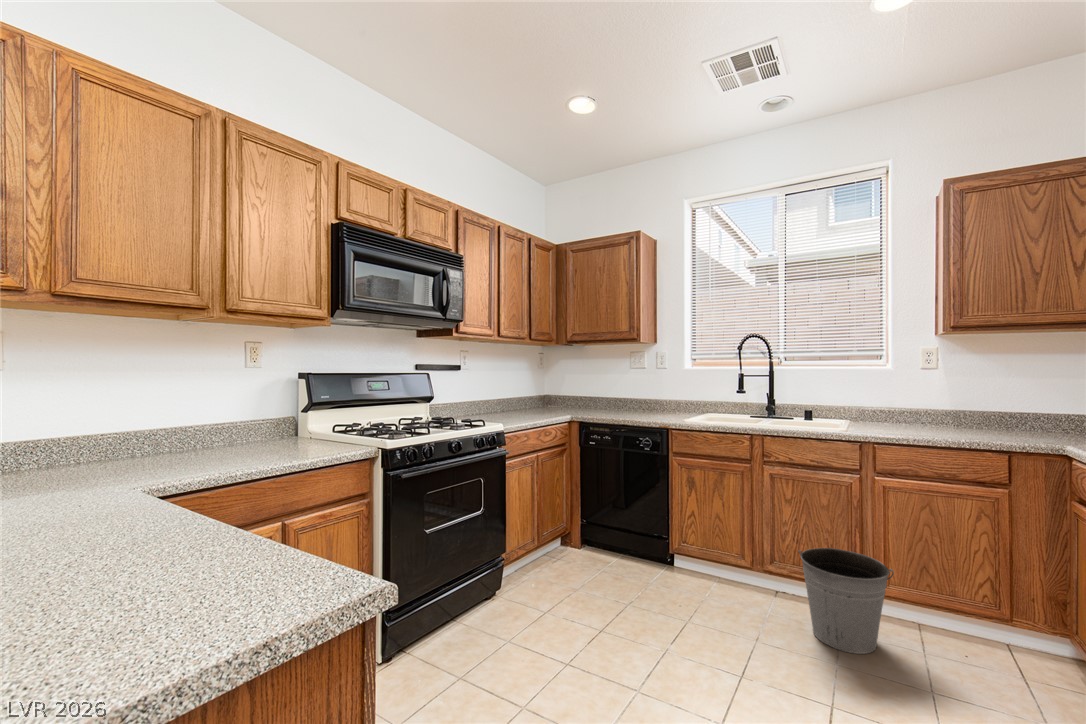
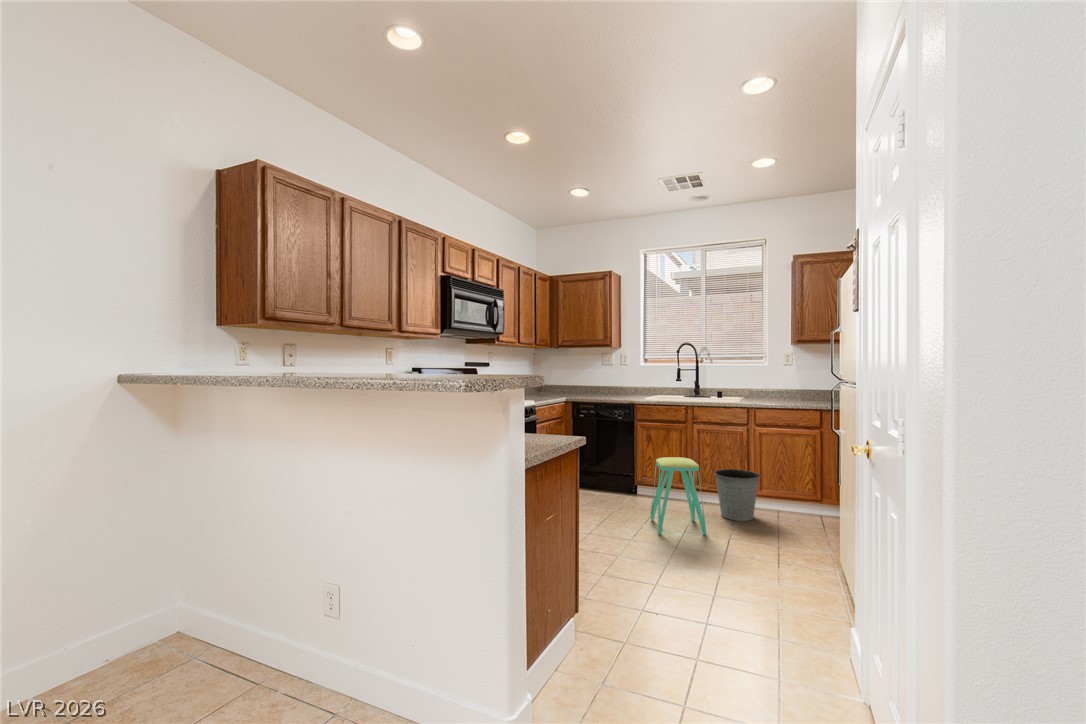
stool: none [683,531,785,694] -> present [651,457,706,535]

